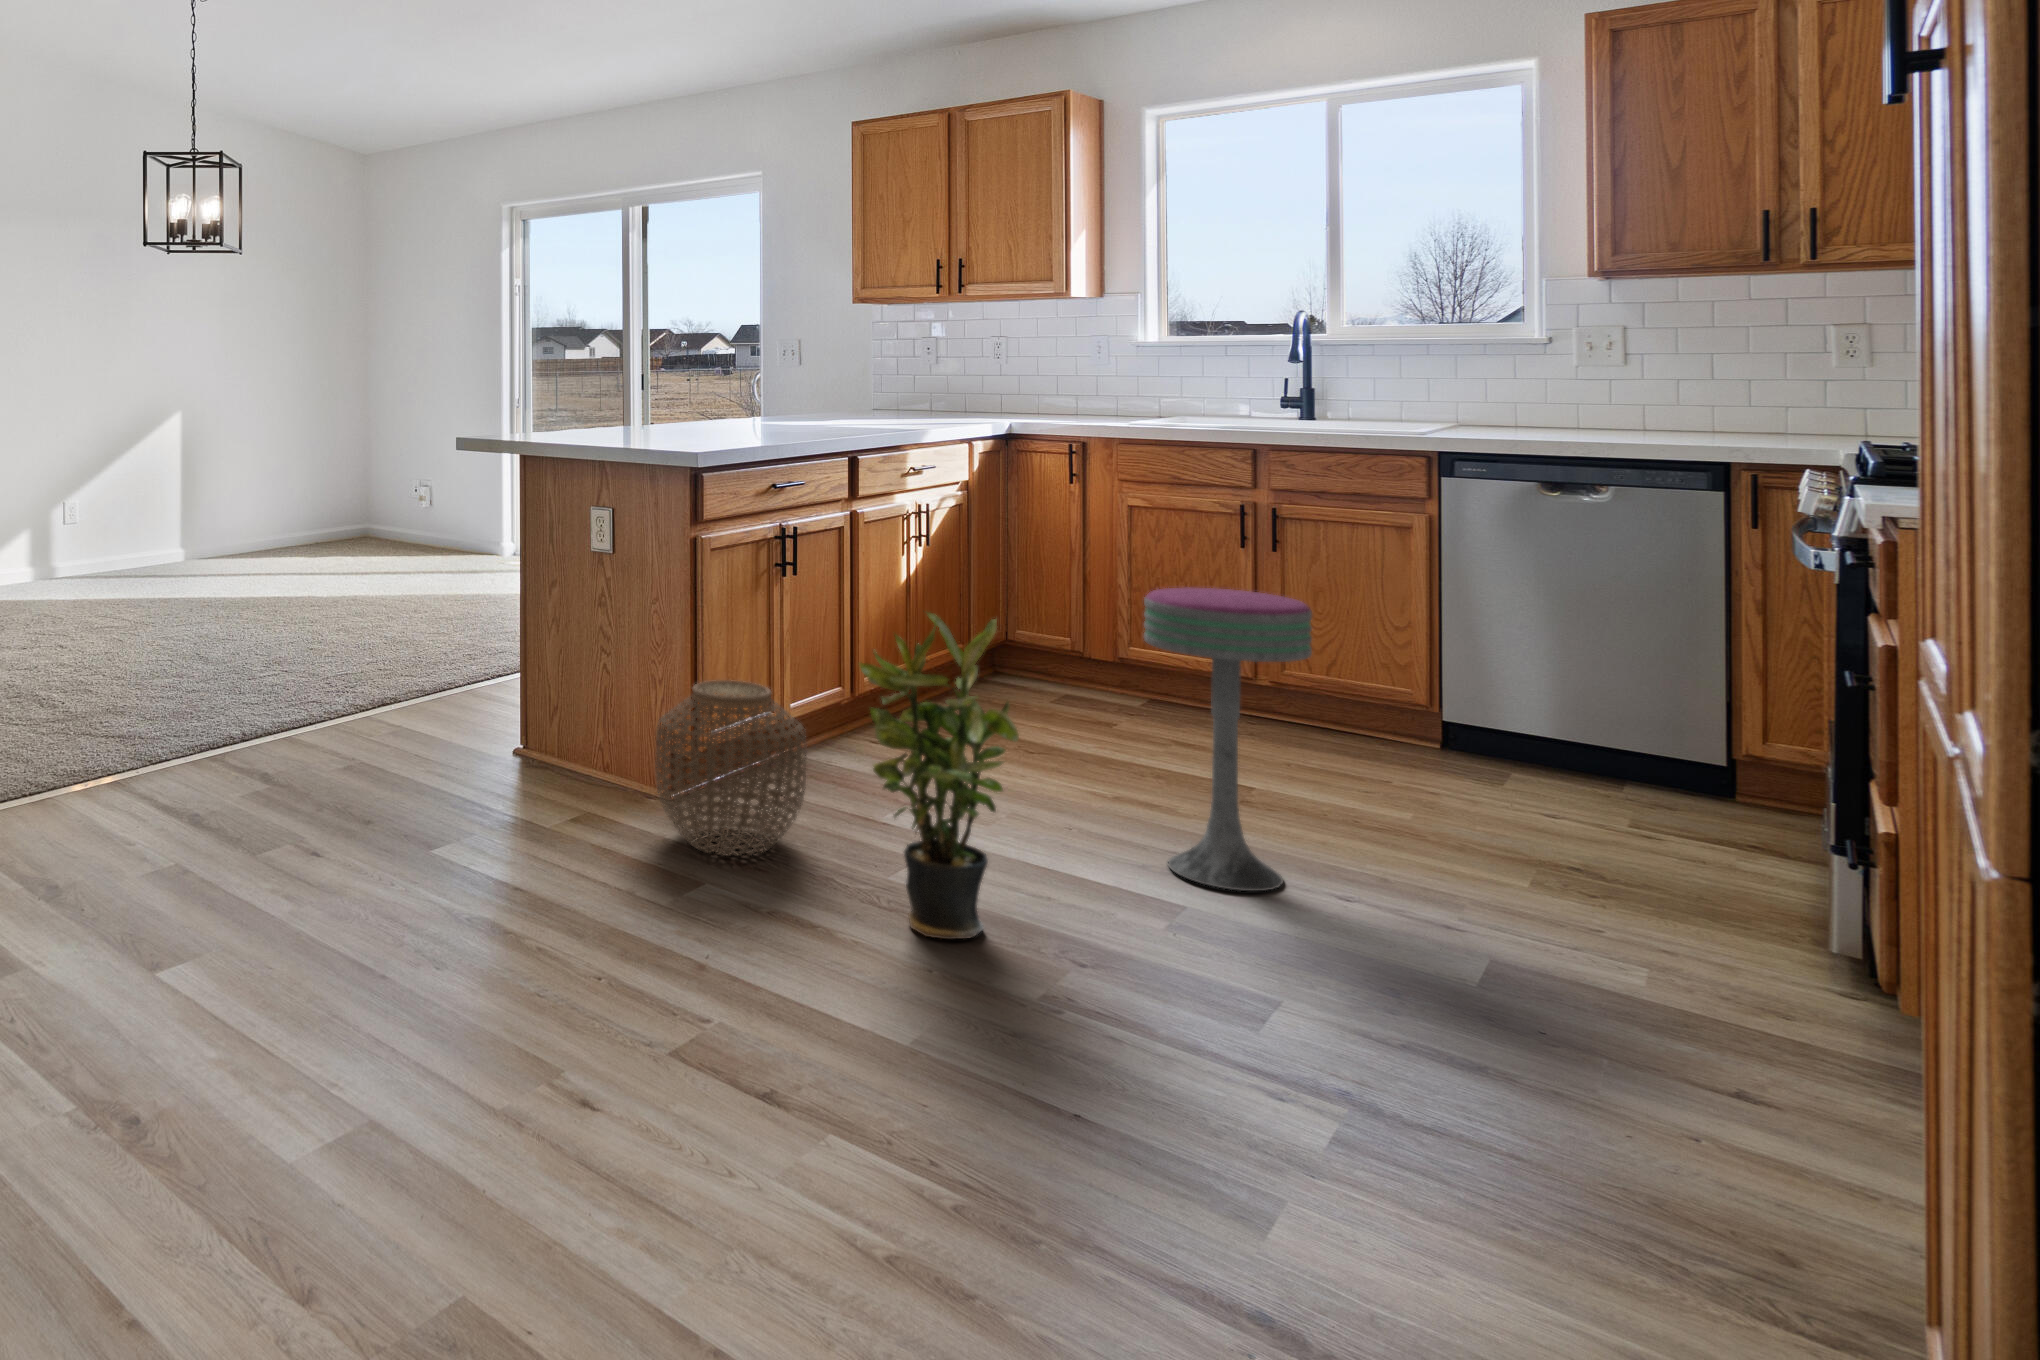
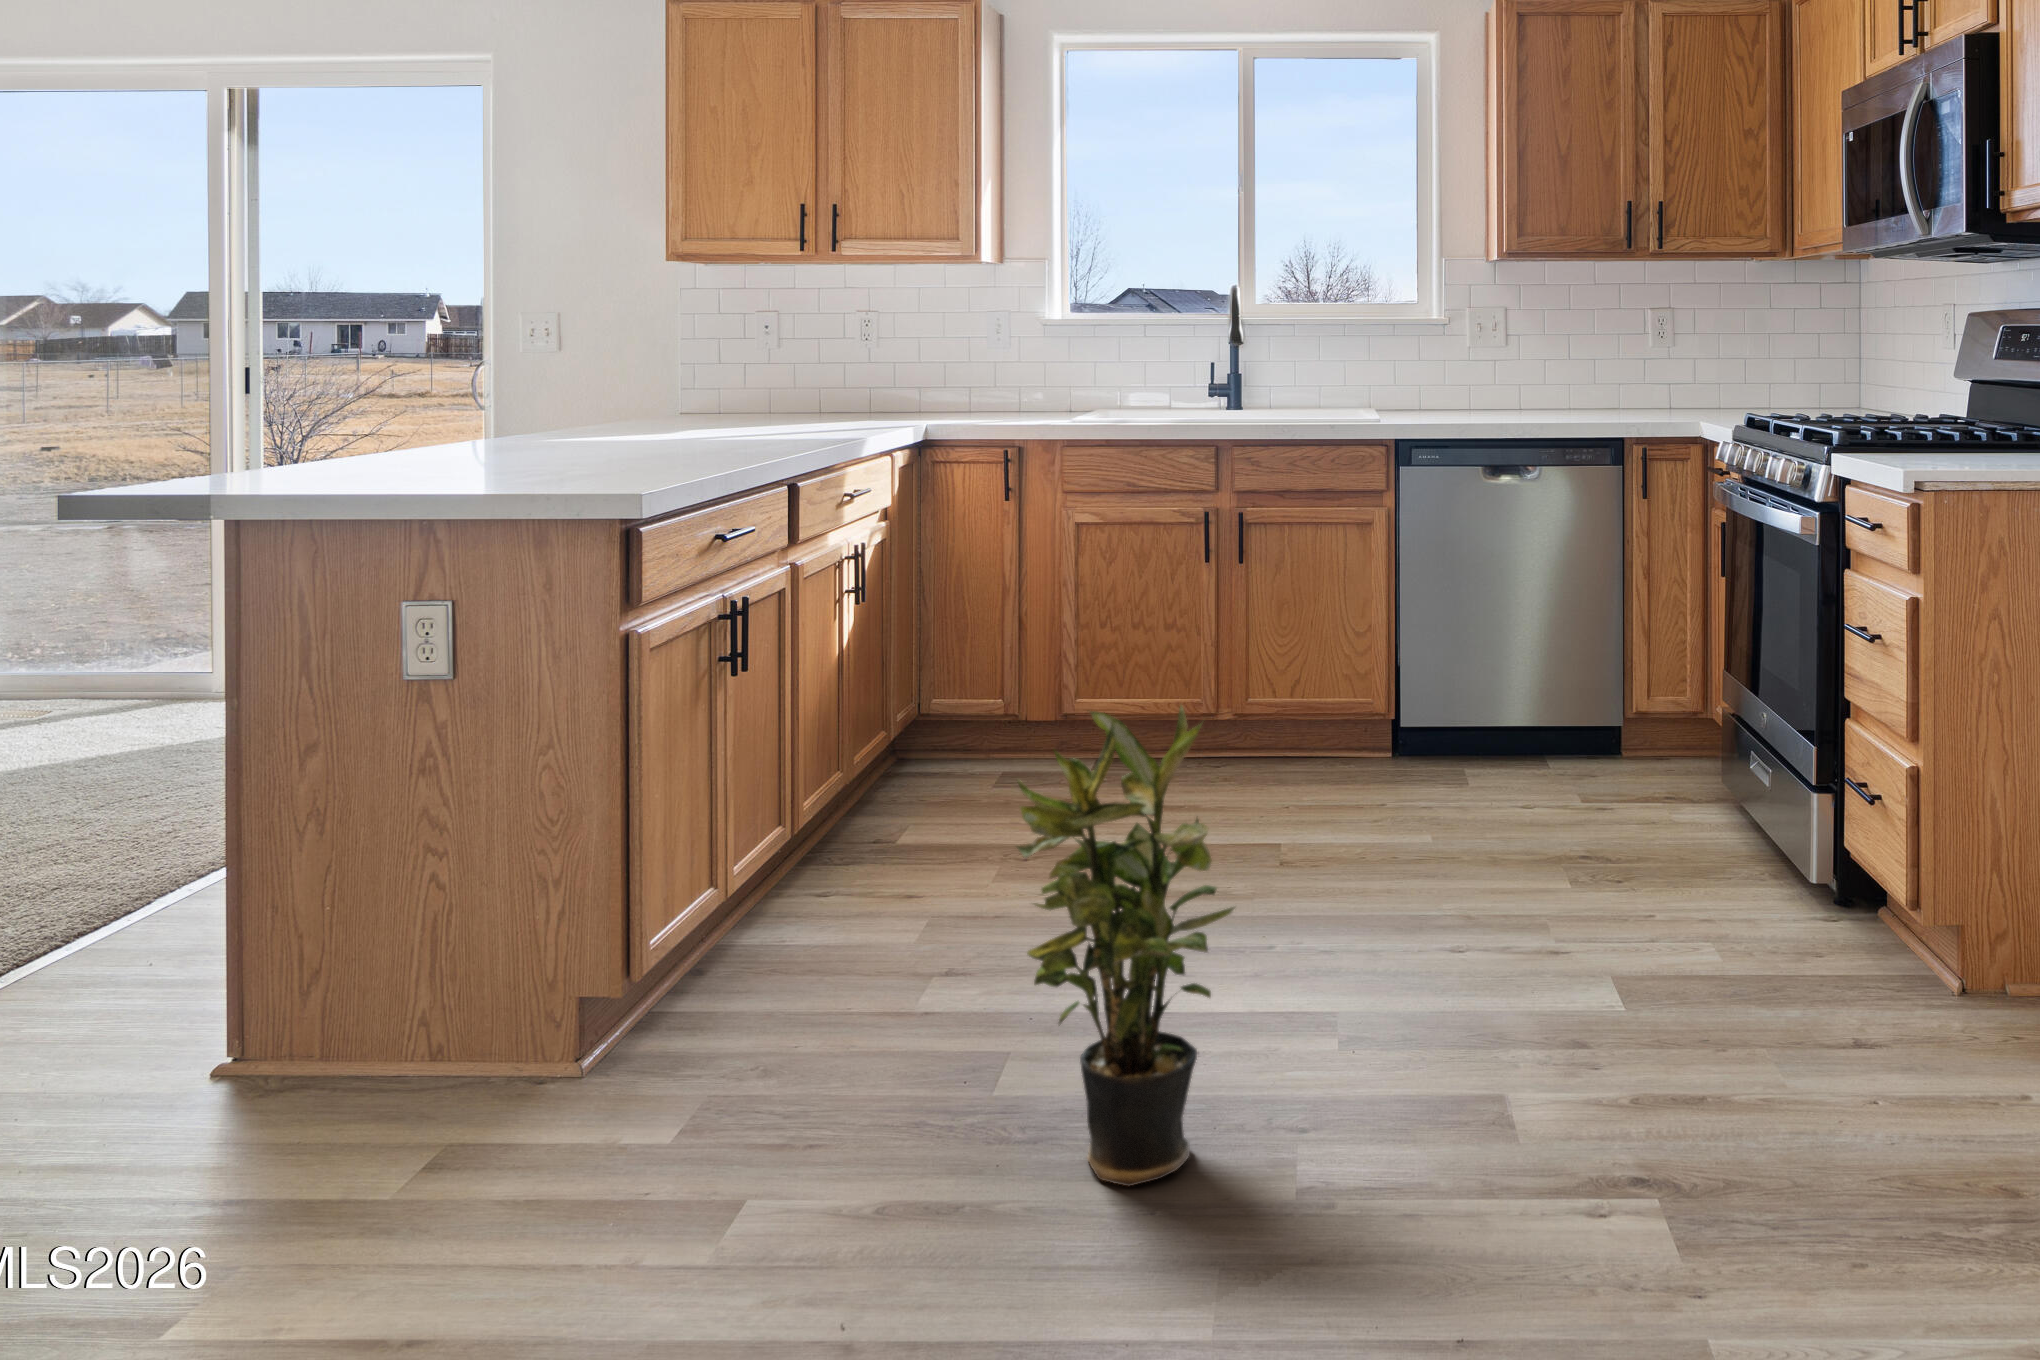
bar stool: present [1144,588,1312,891] -> none [1261,619,1442,985]
woven basket: present [656,680,806,856] -> none [606,860,865,1162]

